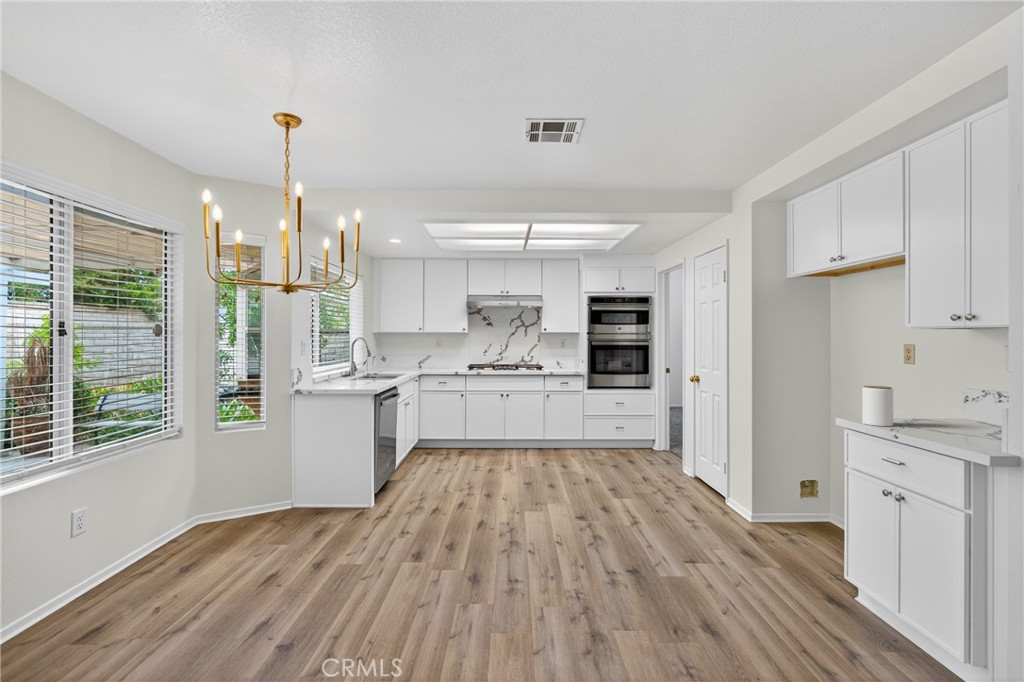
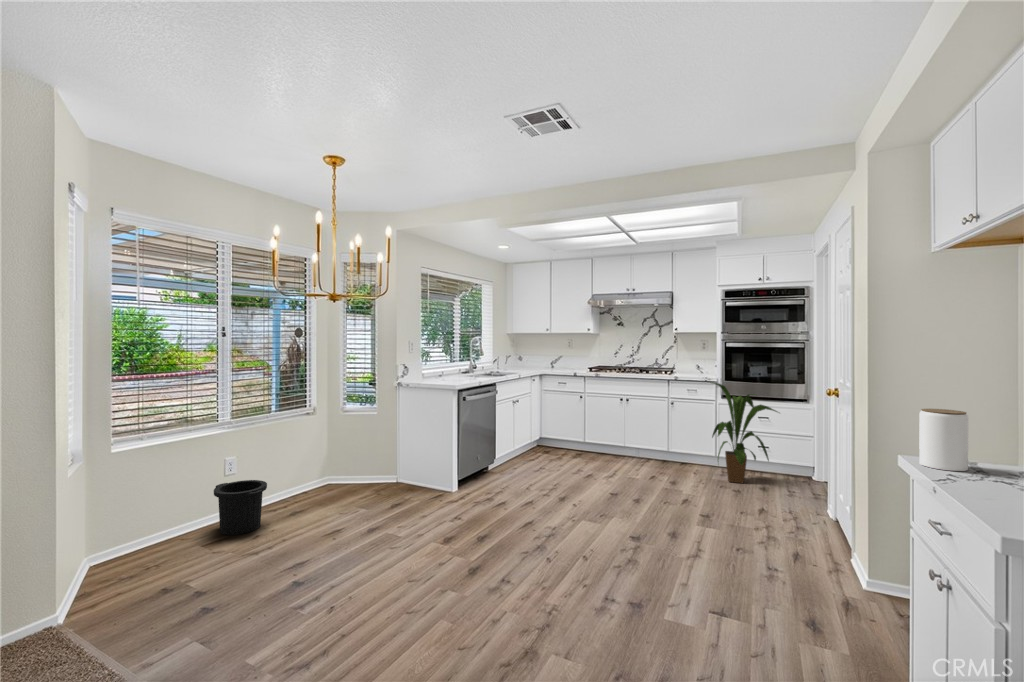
house plant: none [584,376,637,460] -> present [712,383,777,483]
trash can: none [68,532,160,618] -> present [214,480,267,535]

